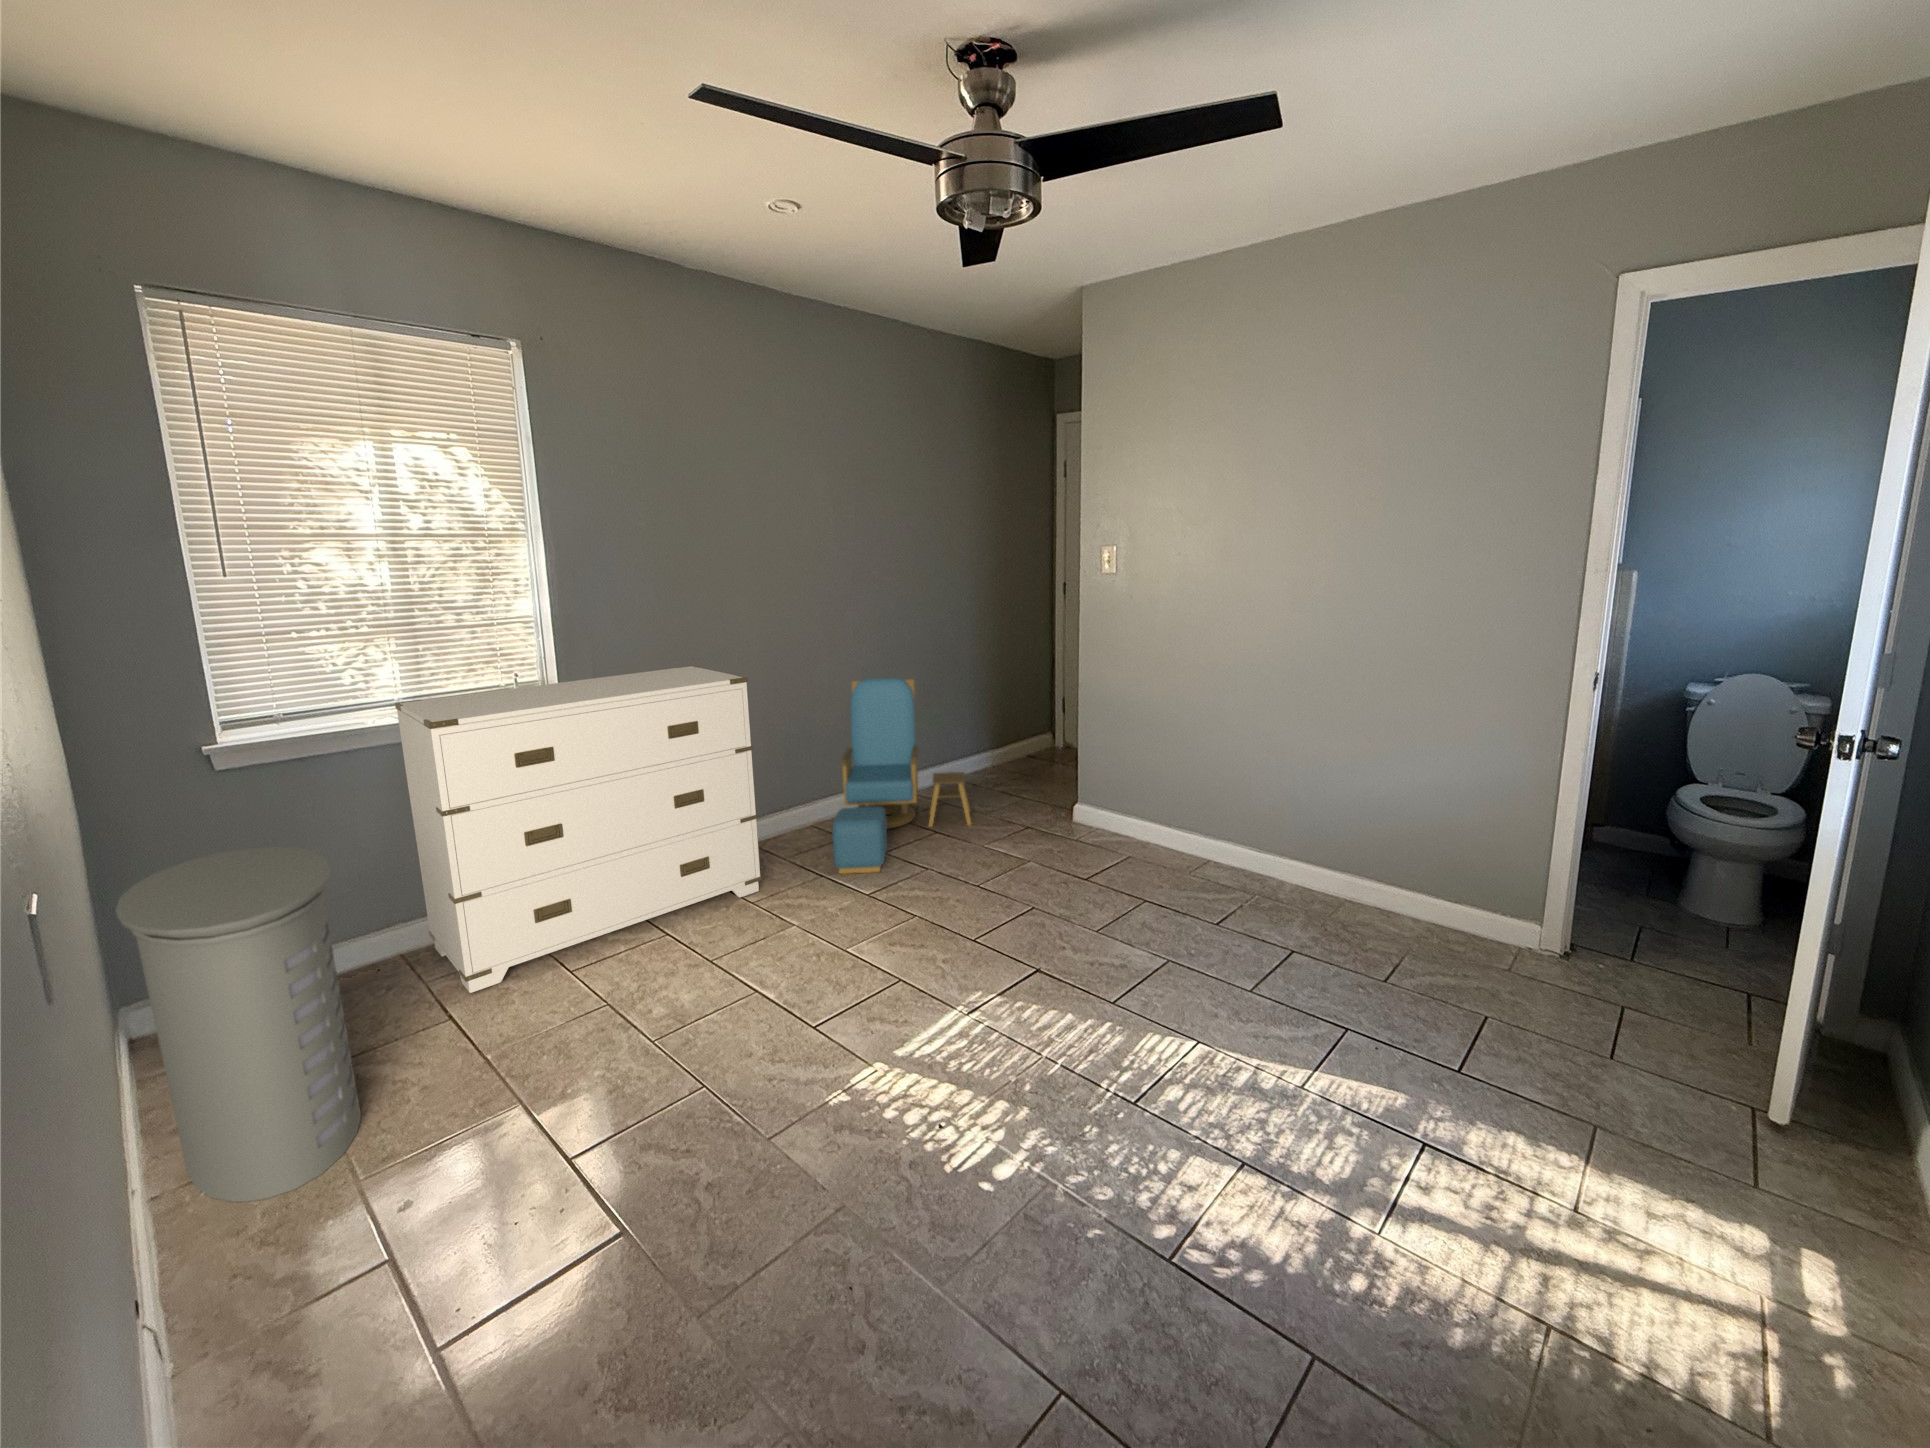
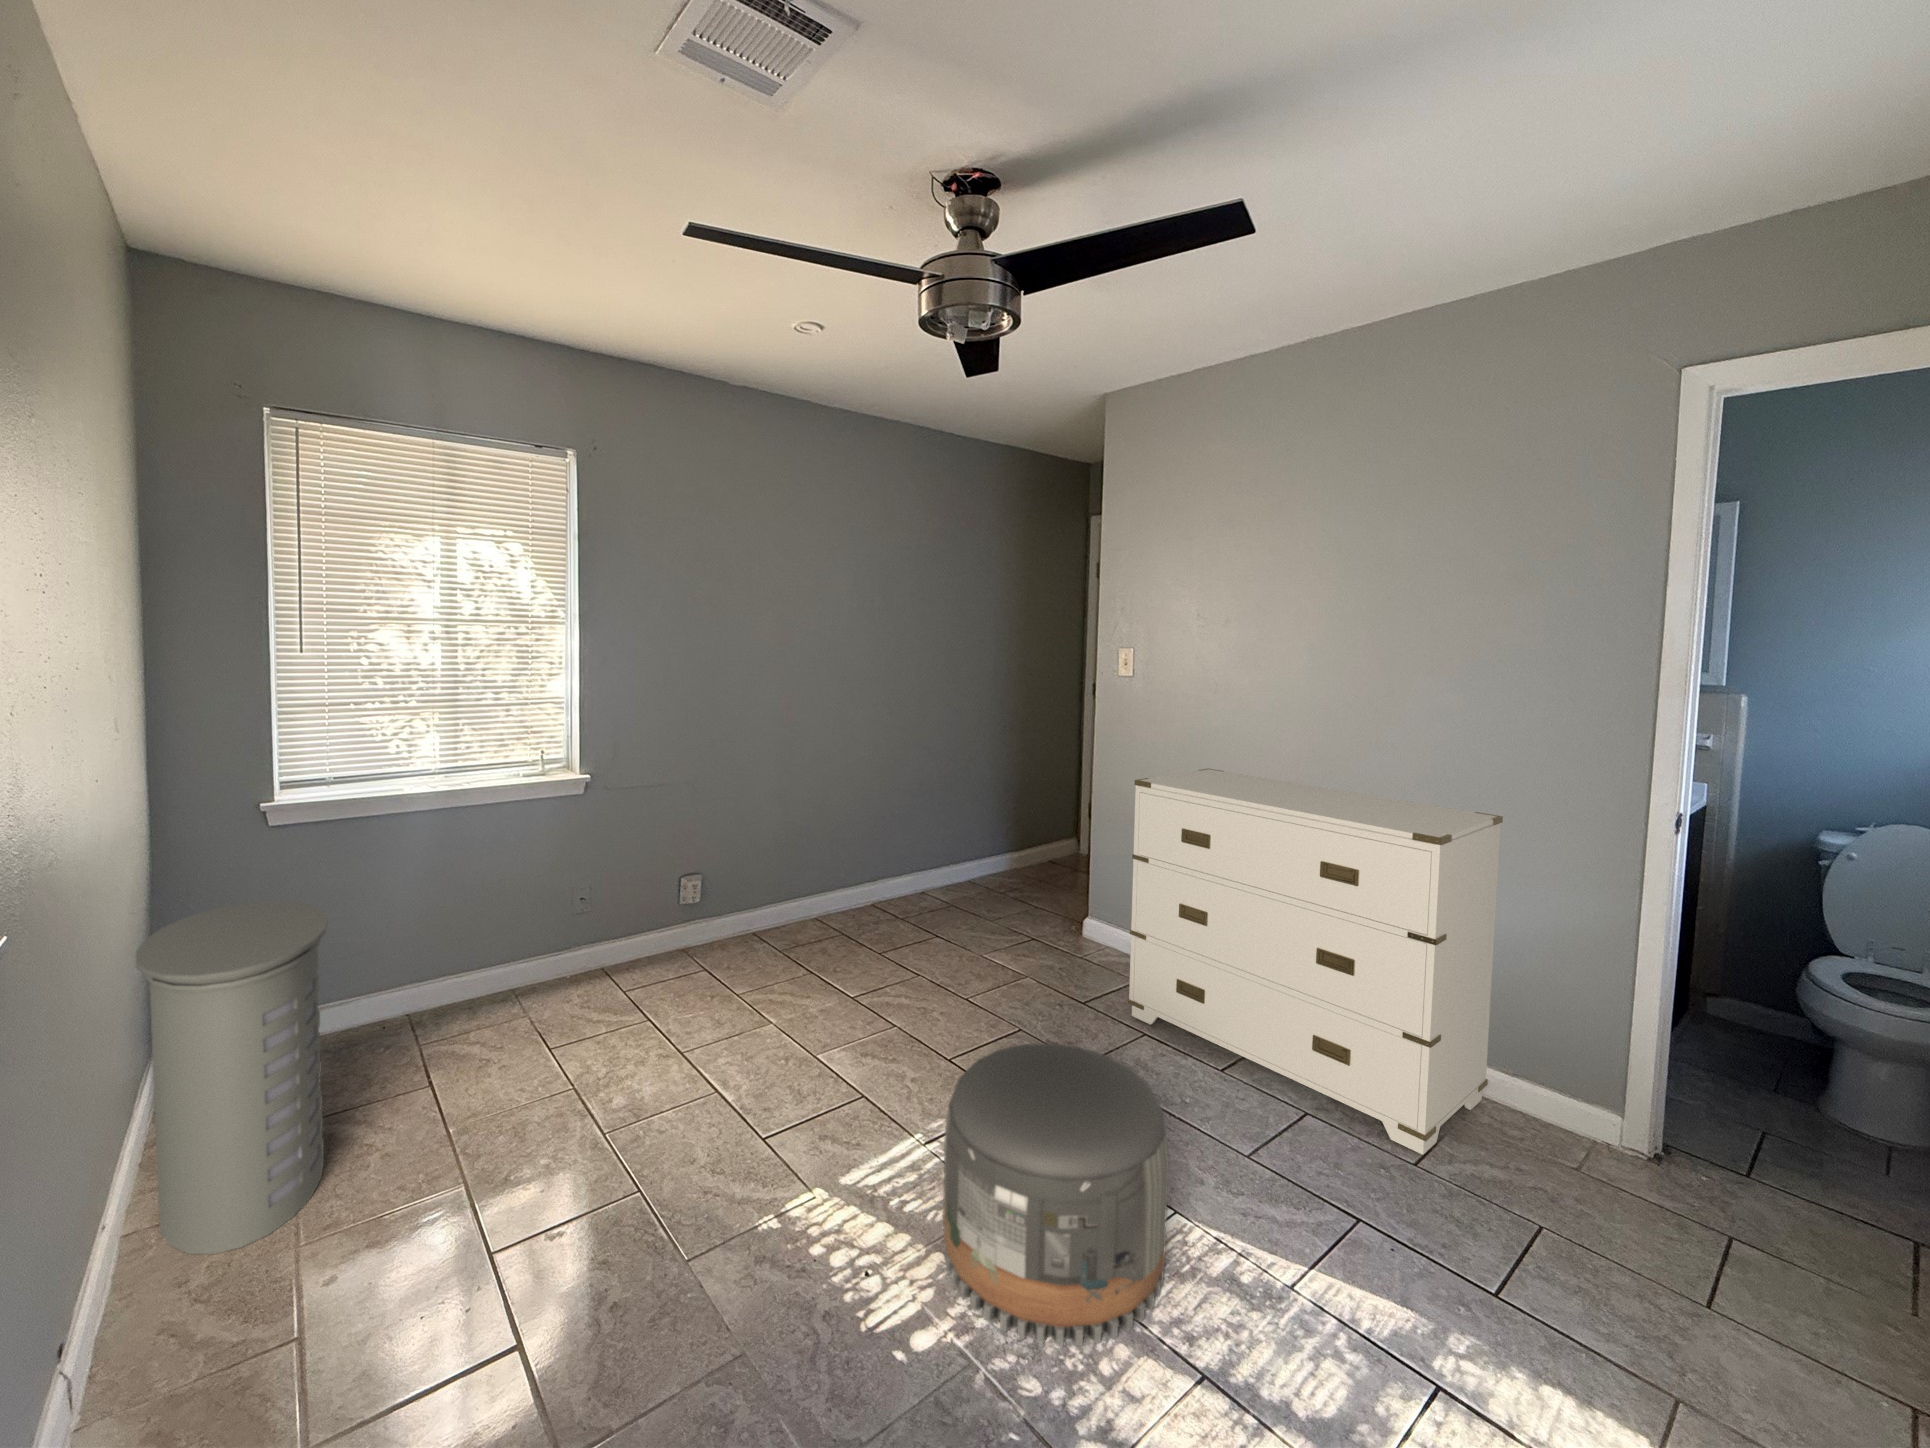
dresser: present [395,666,762,993] -> present [1128,769,1503,1155]
armchair: present [832,678,971,874] -> none [824,772,975,973]
pouf: none [1002,912,1202,1158] -> present [943,1044,1168,1346]

